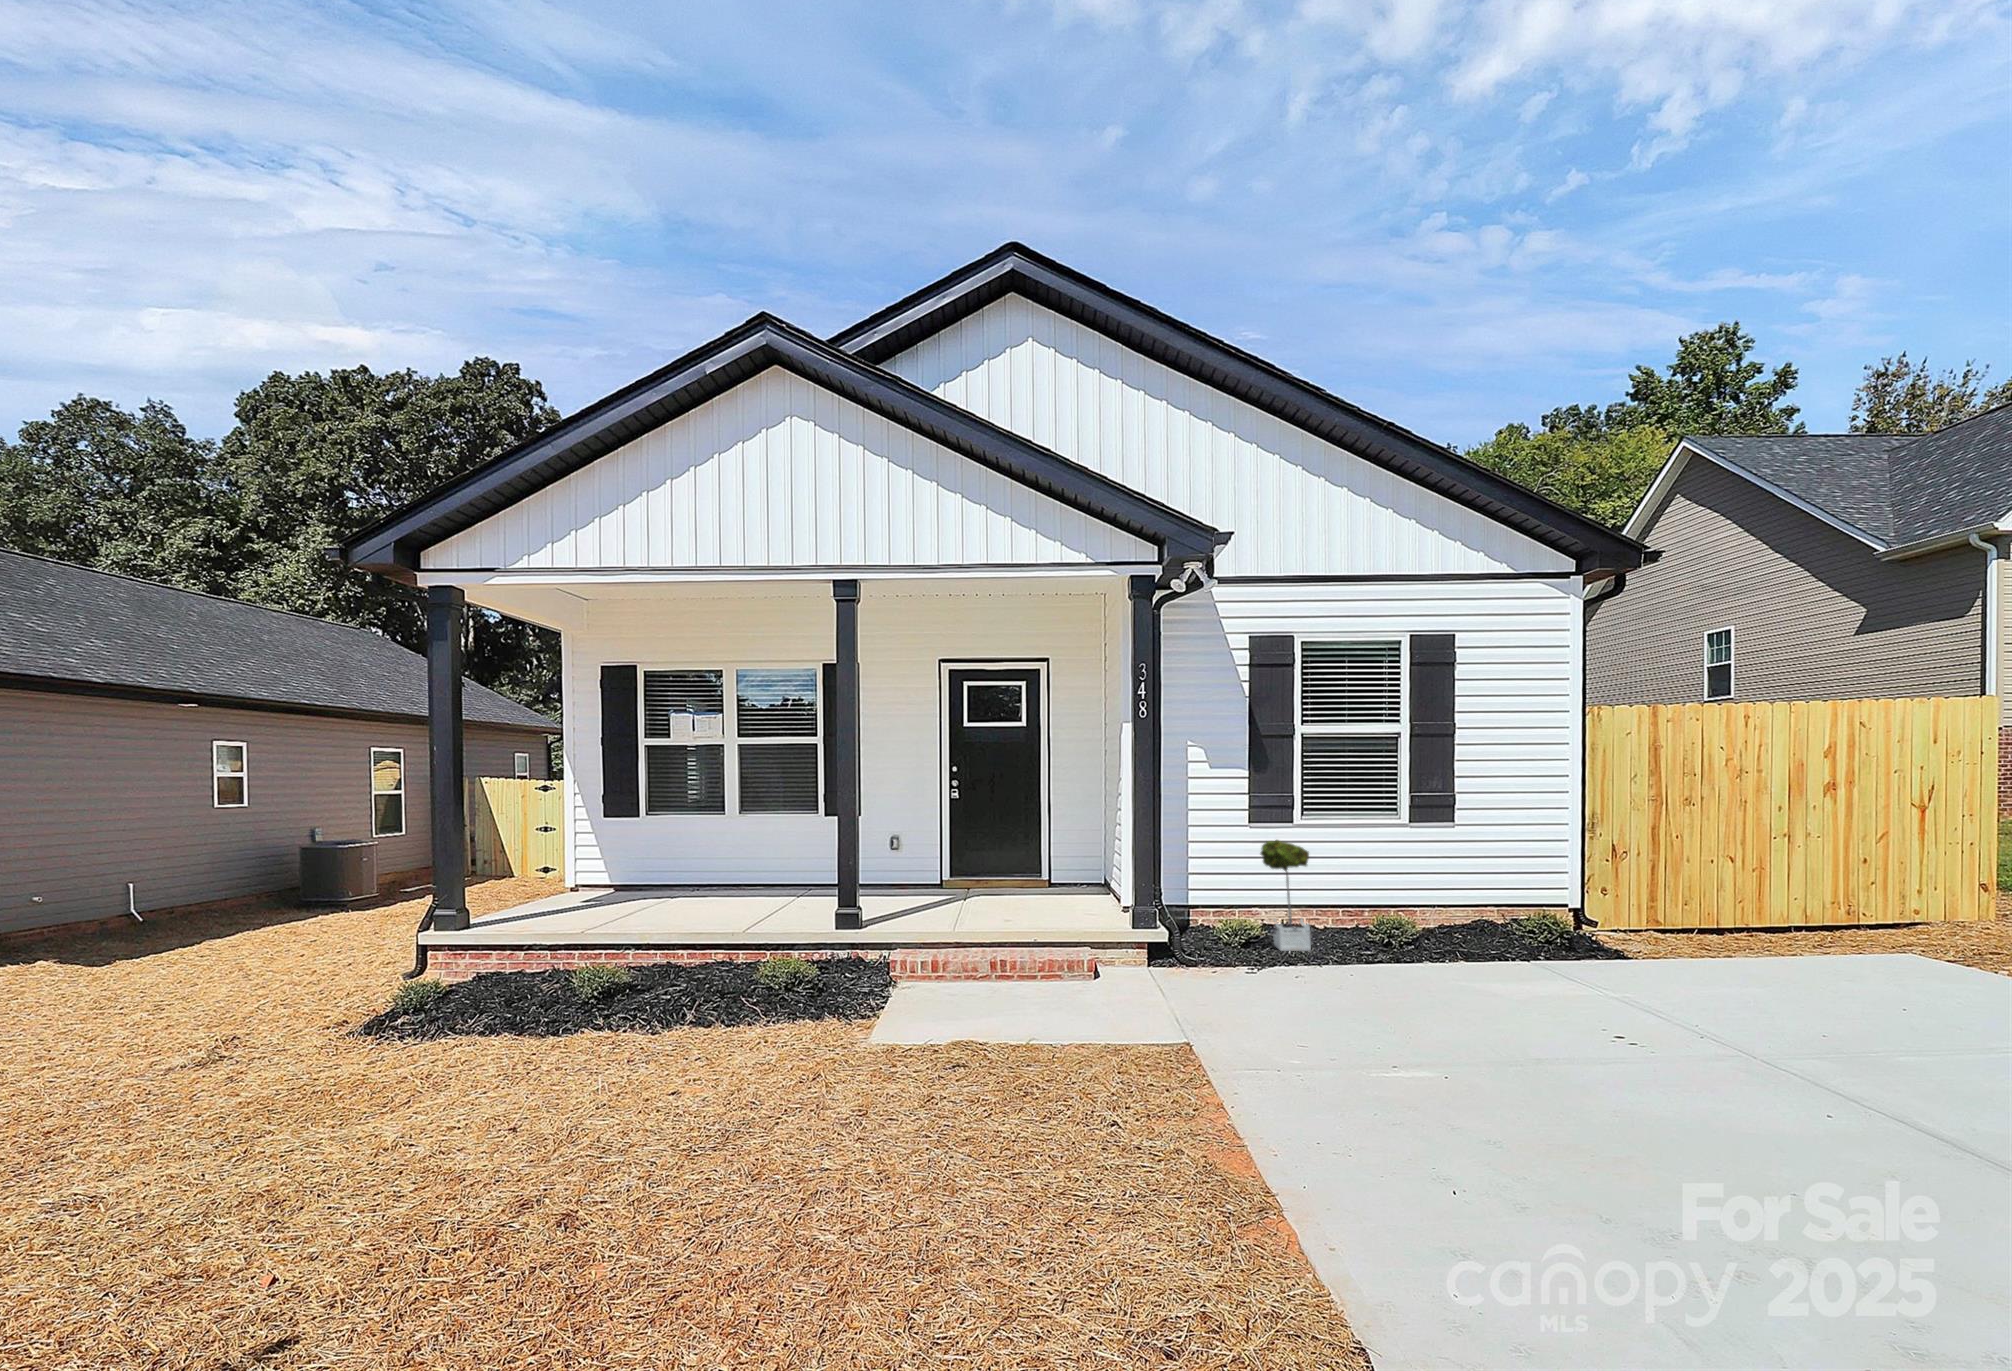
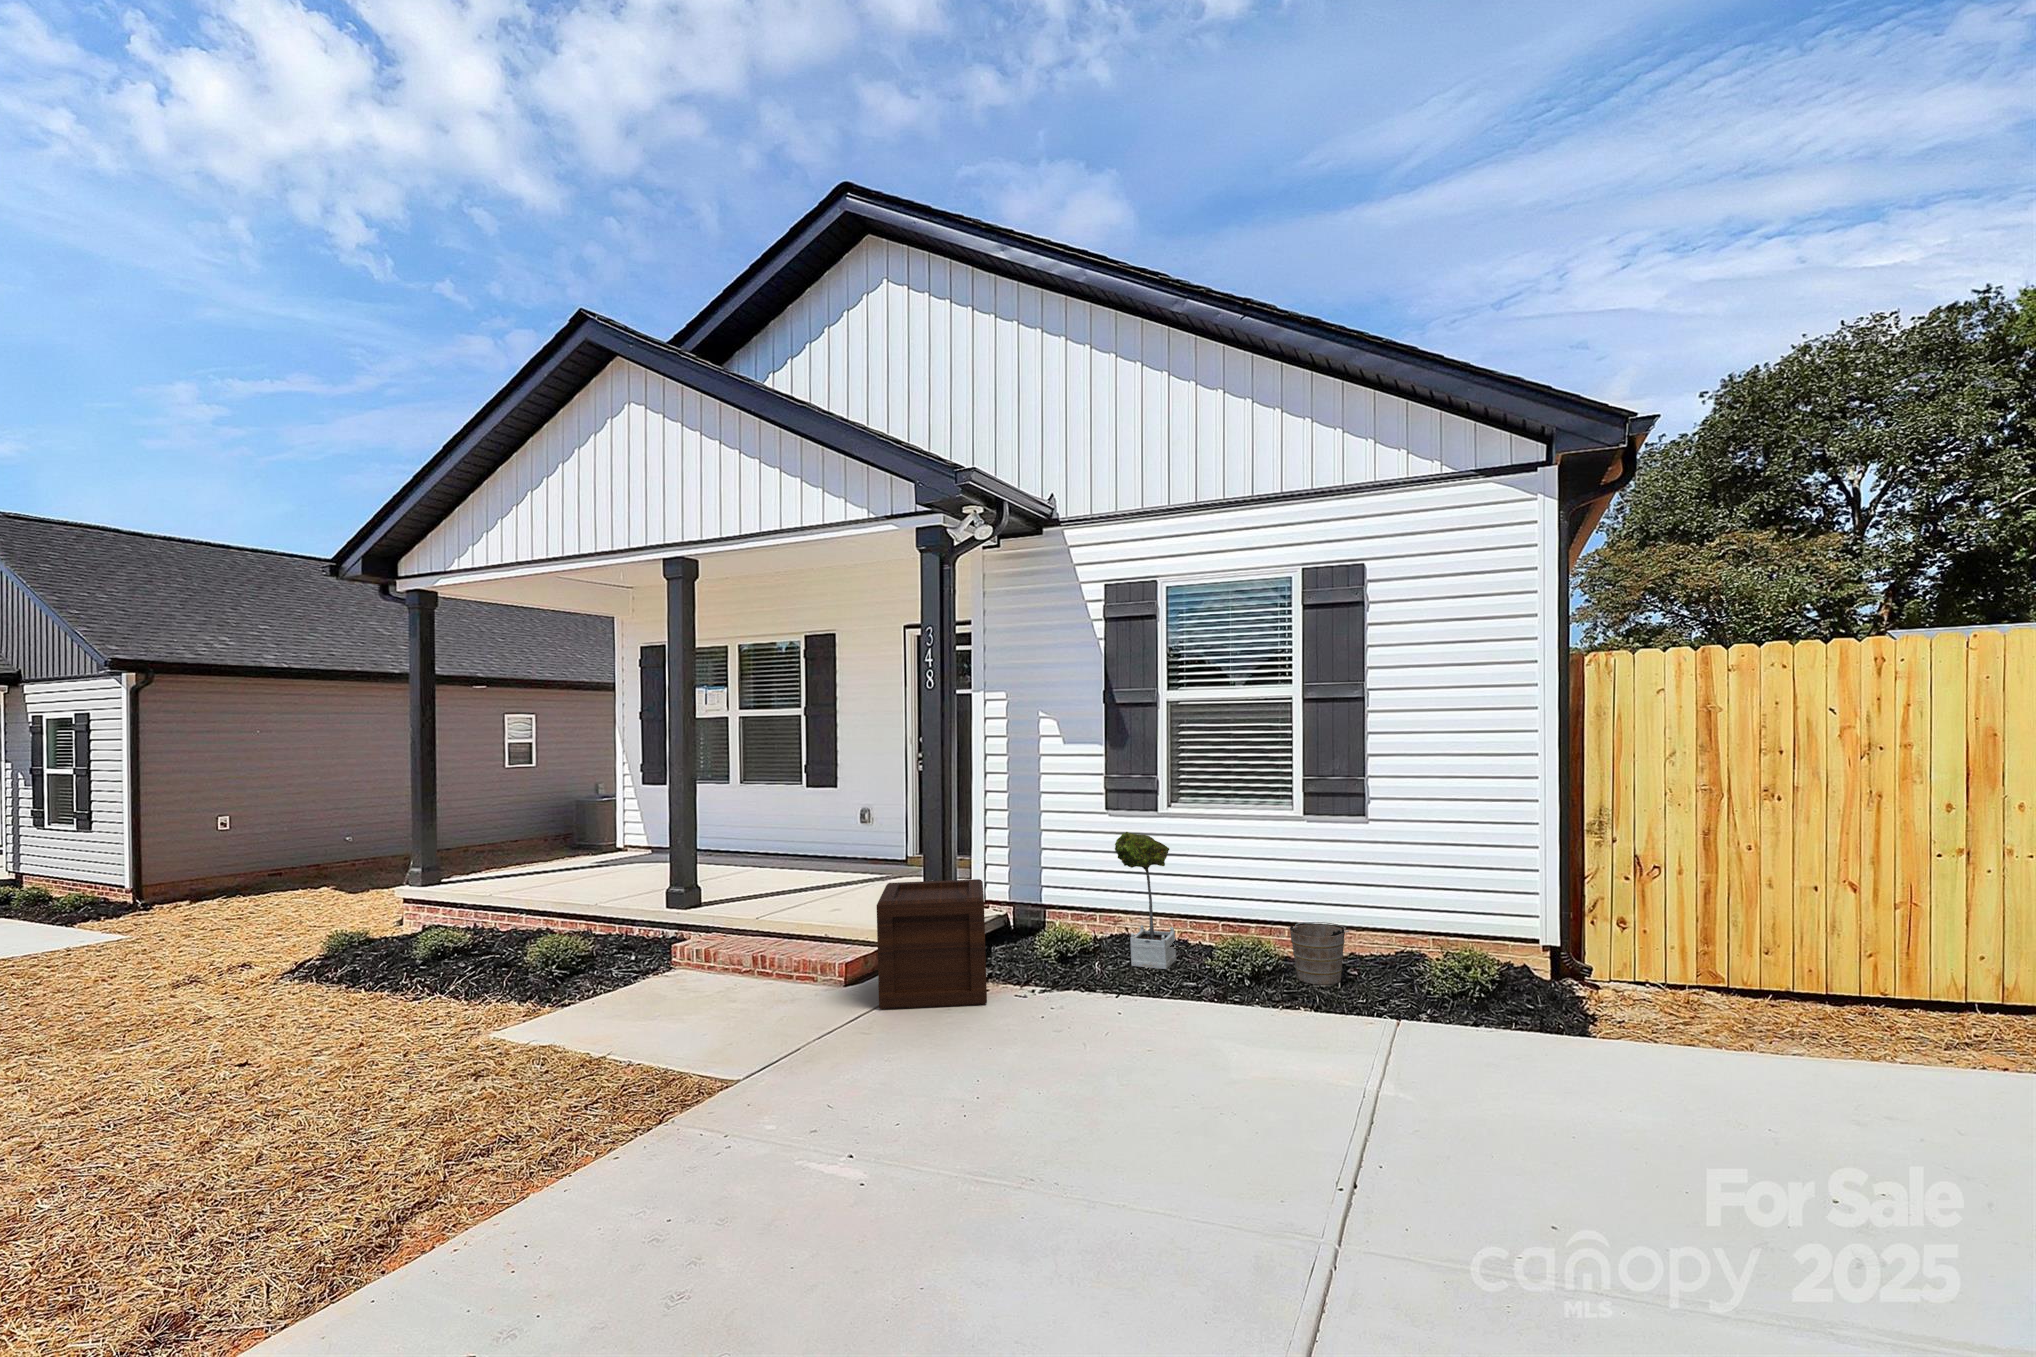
wooden crate: none [1114,882,1240,992] -> present [877,879,987,1010]
bucket: none [1404,905,1449,951] -> present [1288,922,1349,985]

